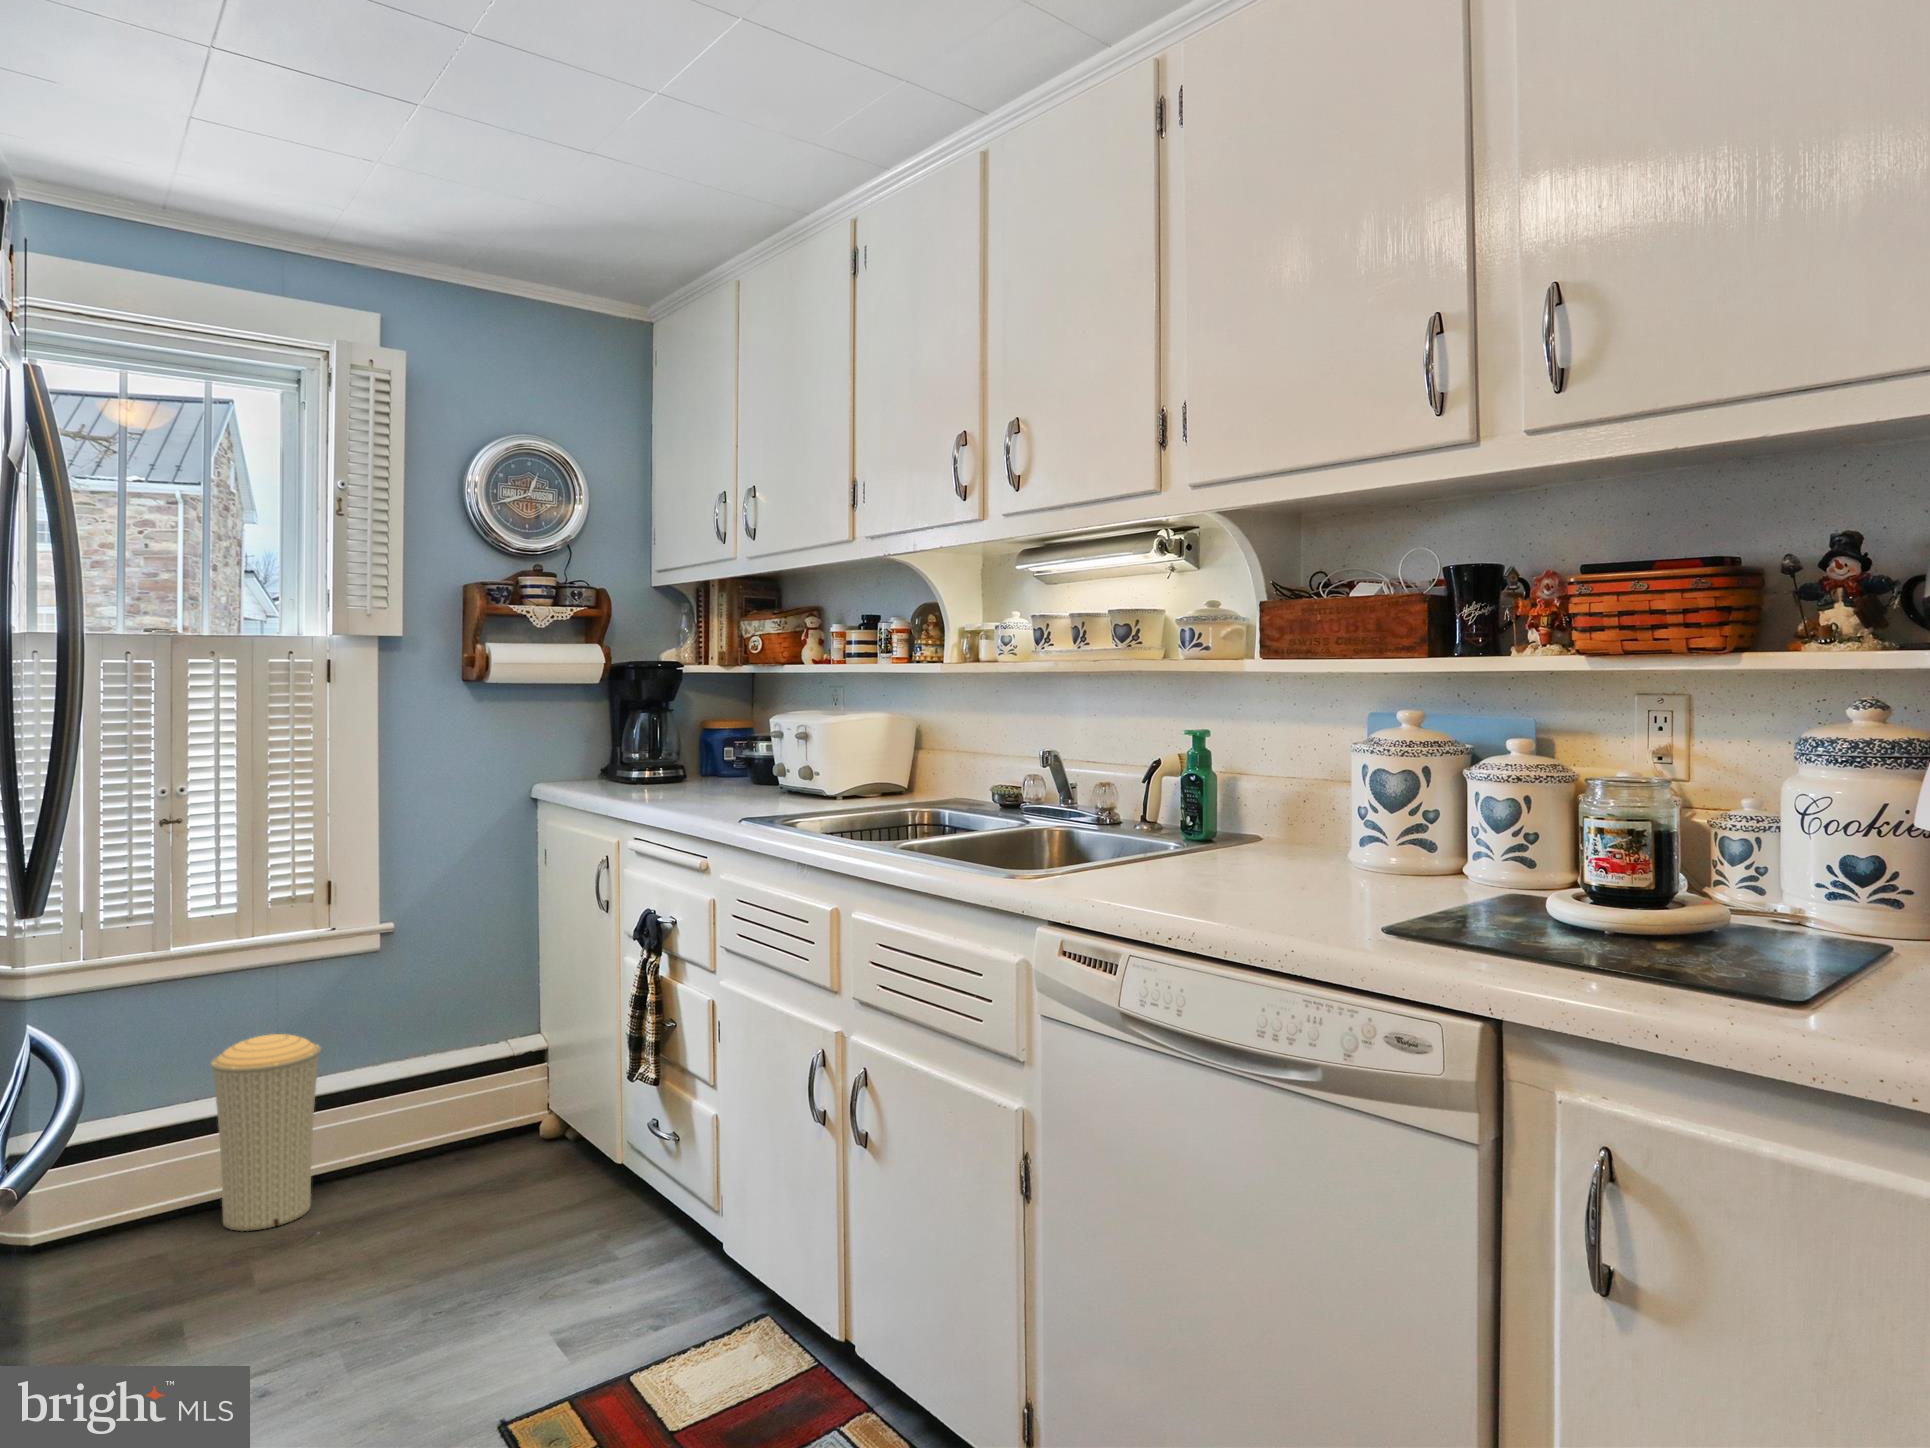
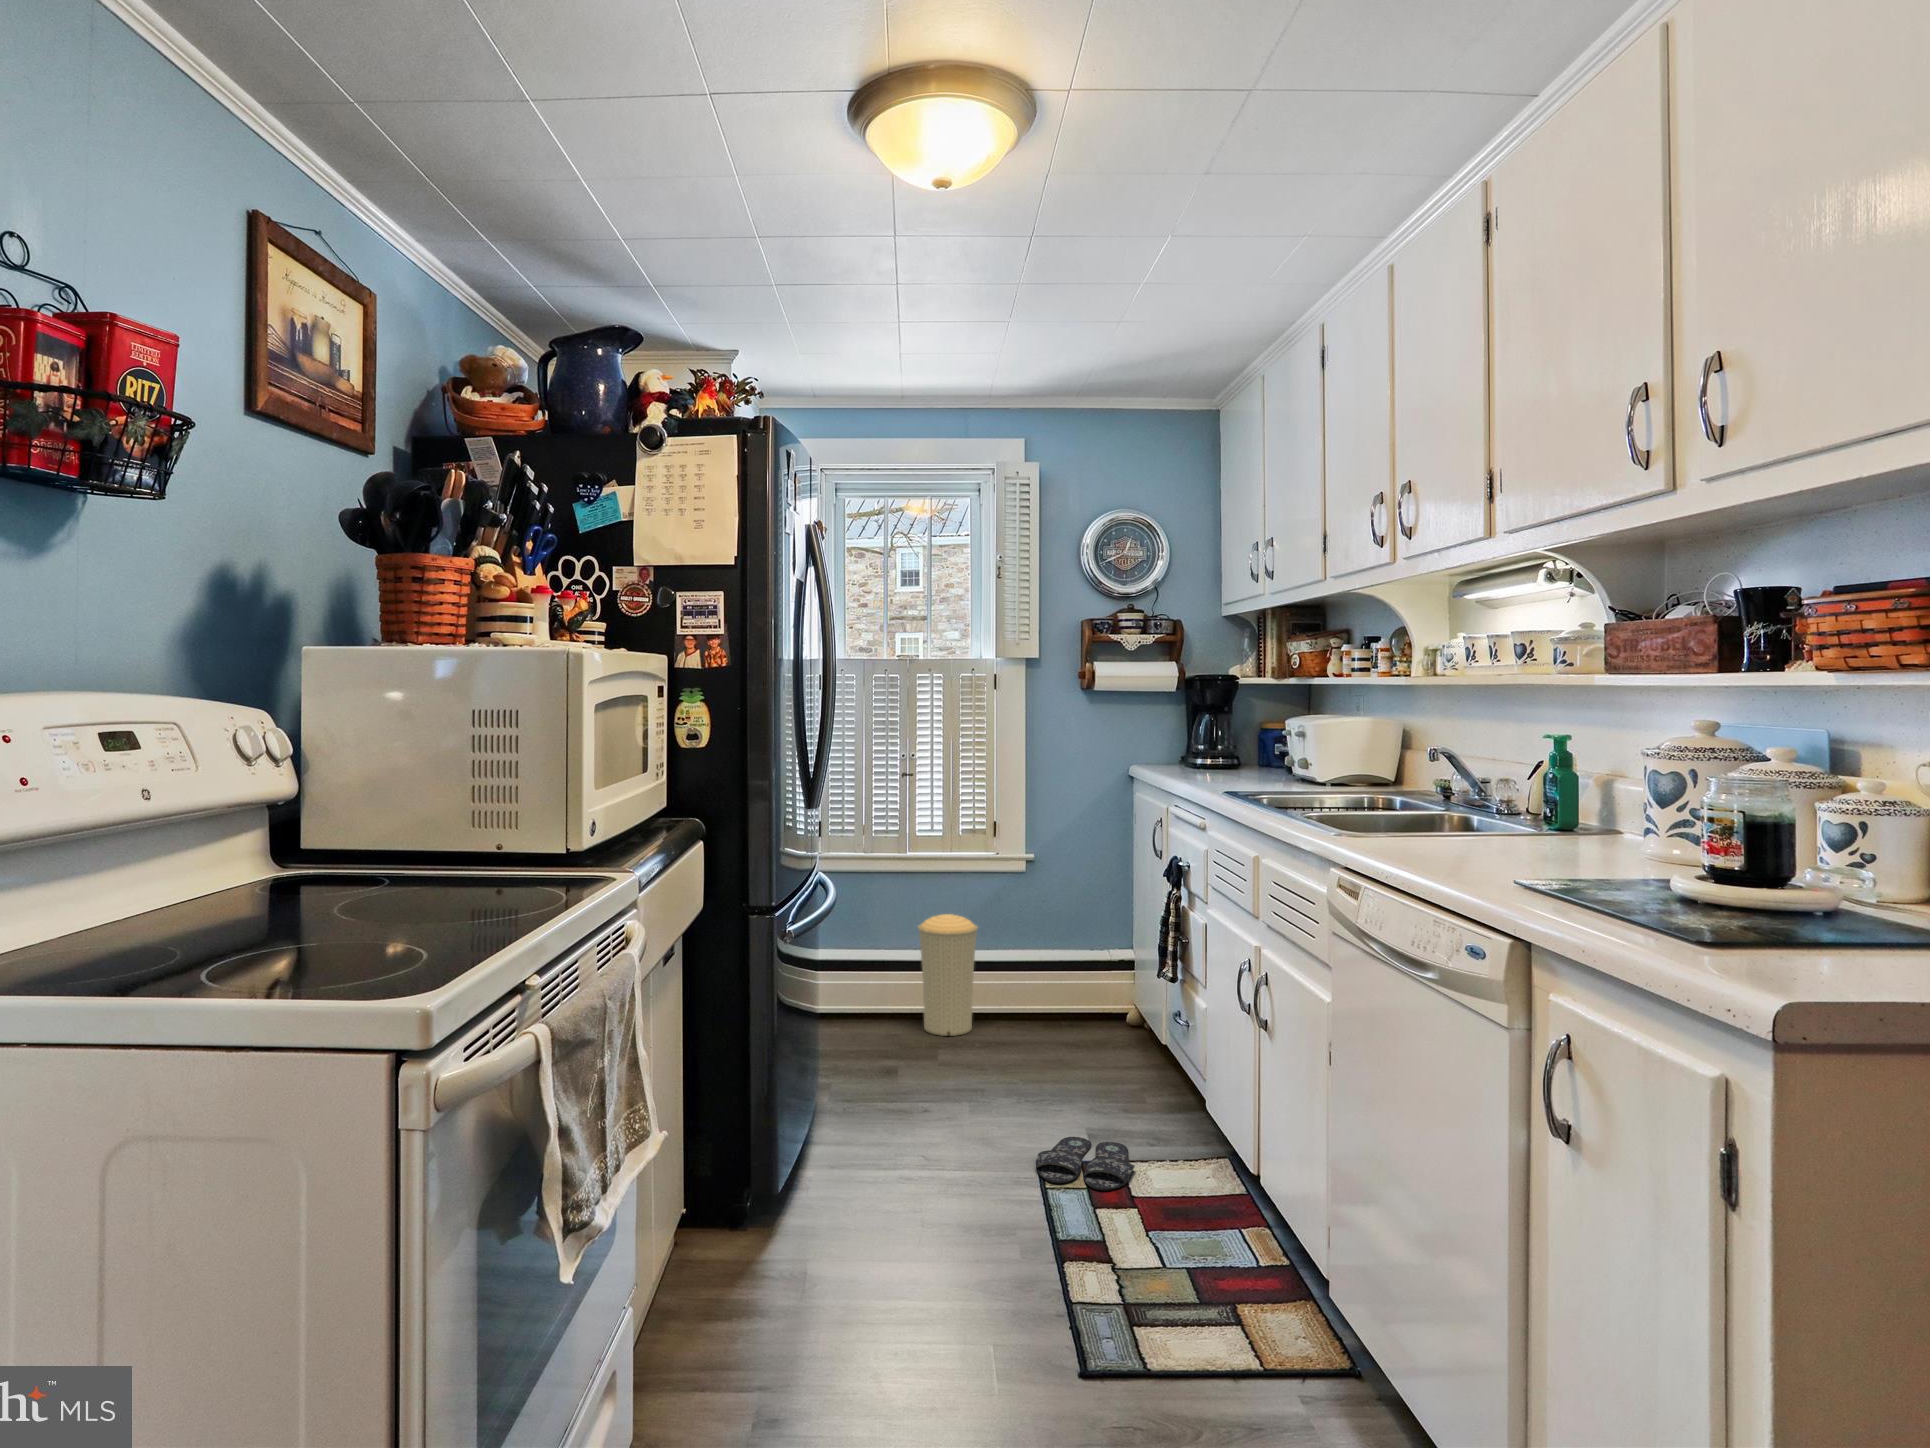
slippers: none [533,1303,677,1393] -> present [1036,1137,1135,1190]

